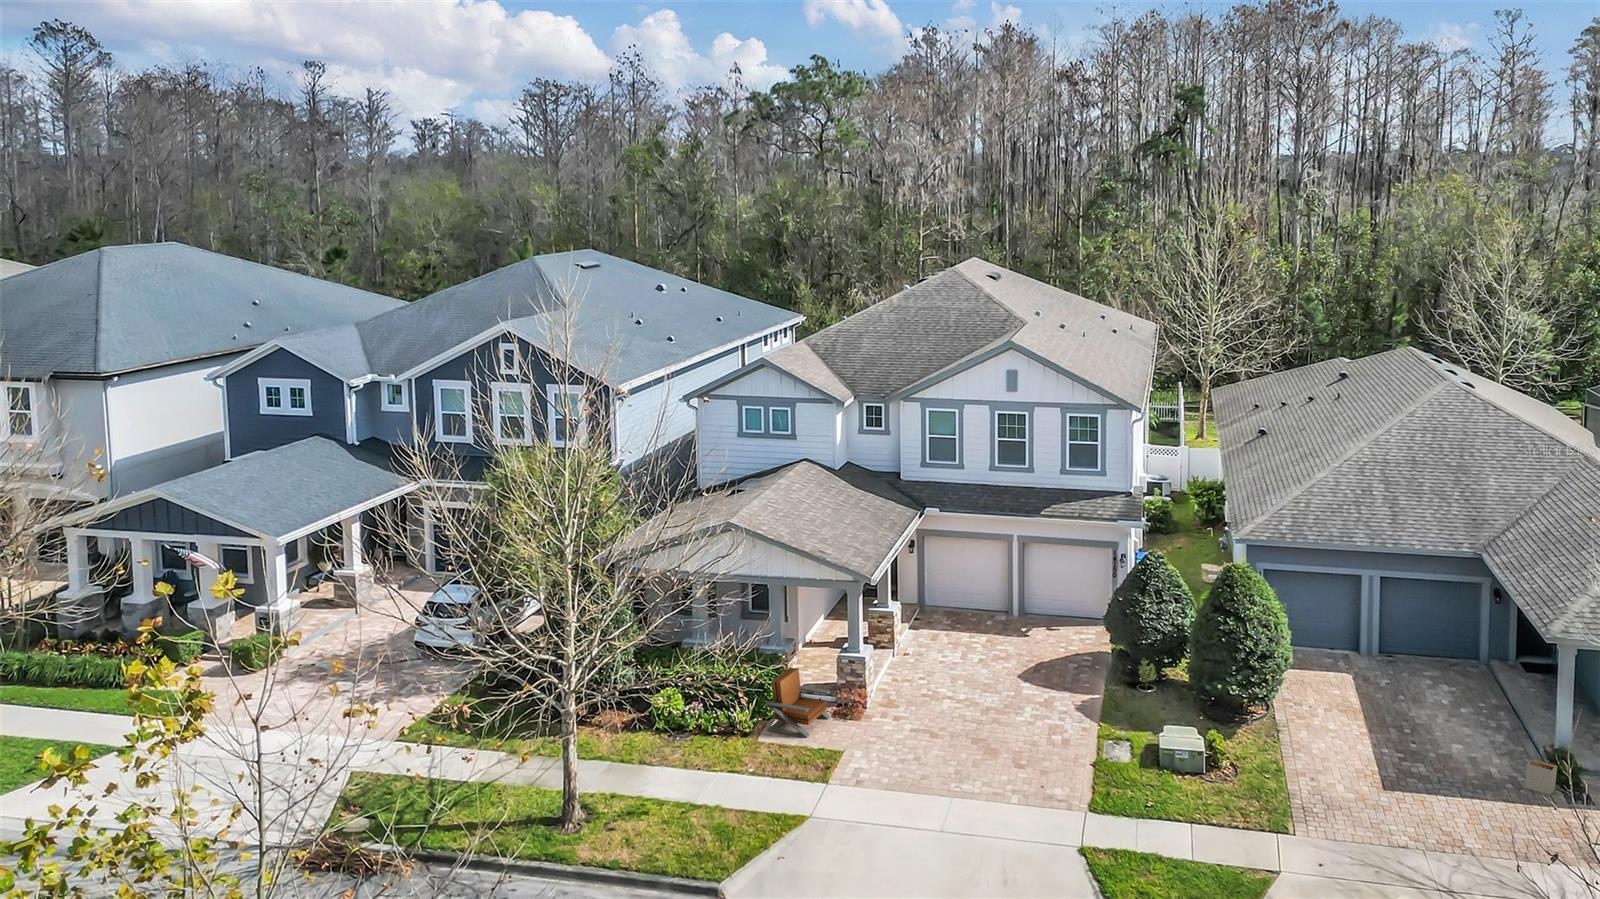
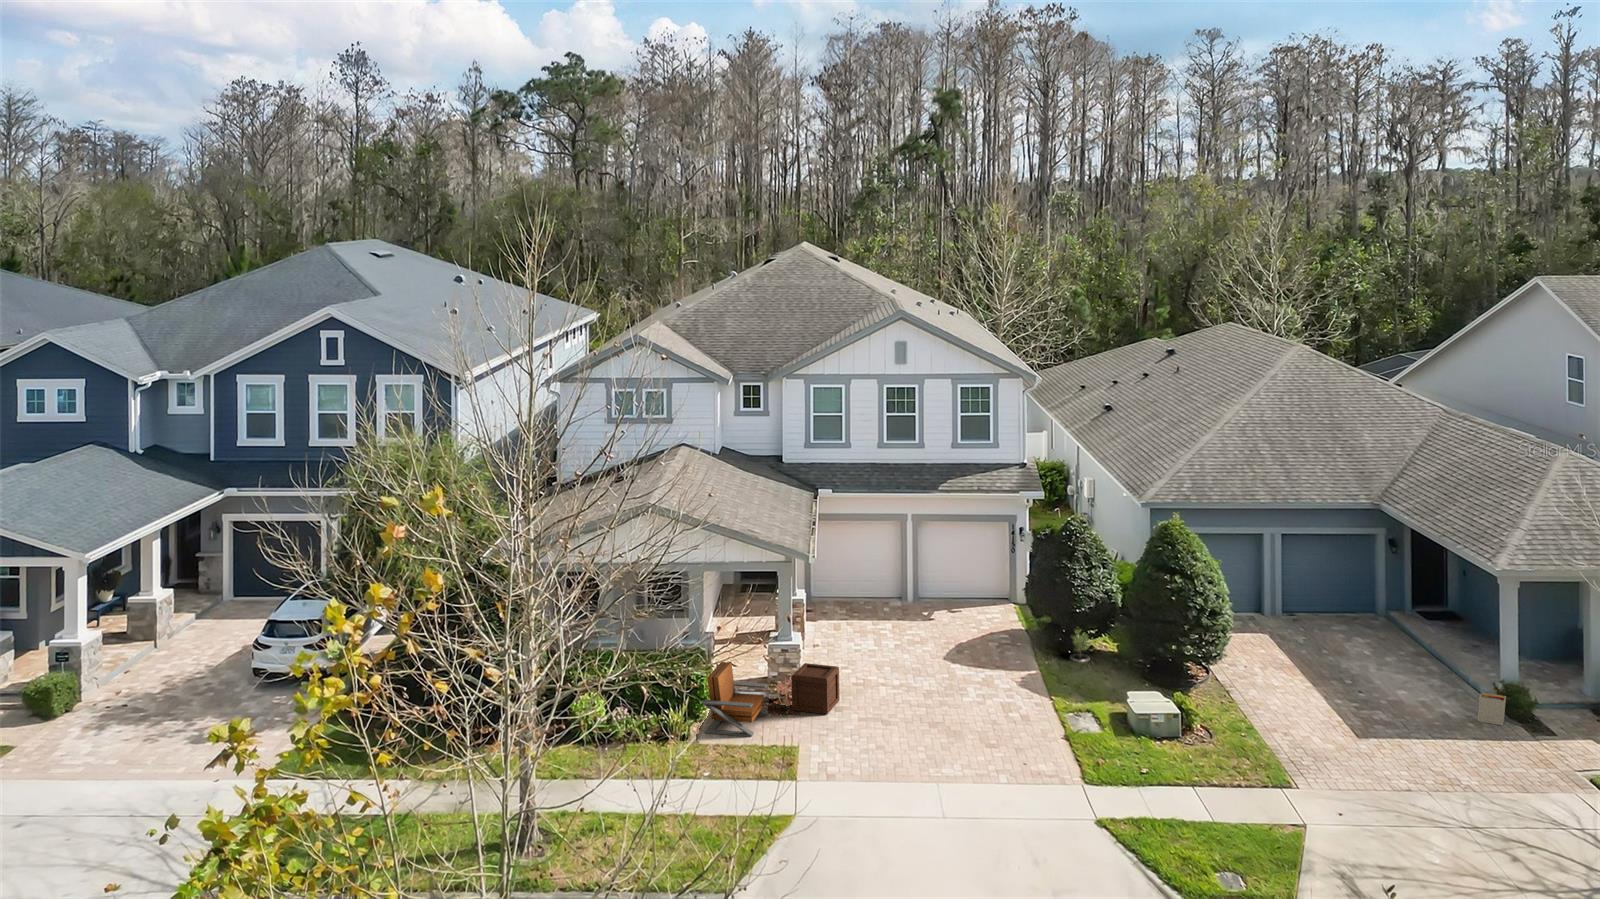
wooden crate: none [852,674,899,723] -> present [791,663,840,714]

